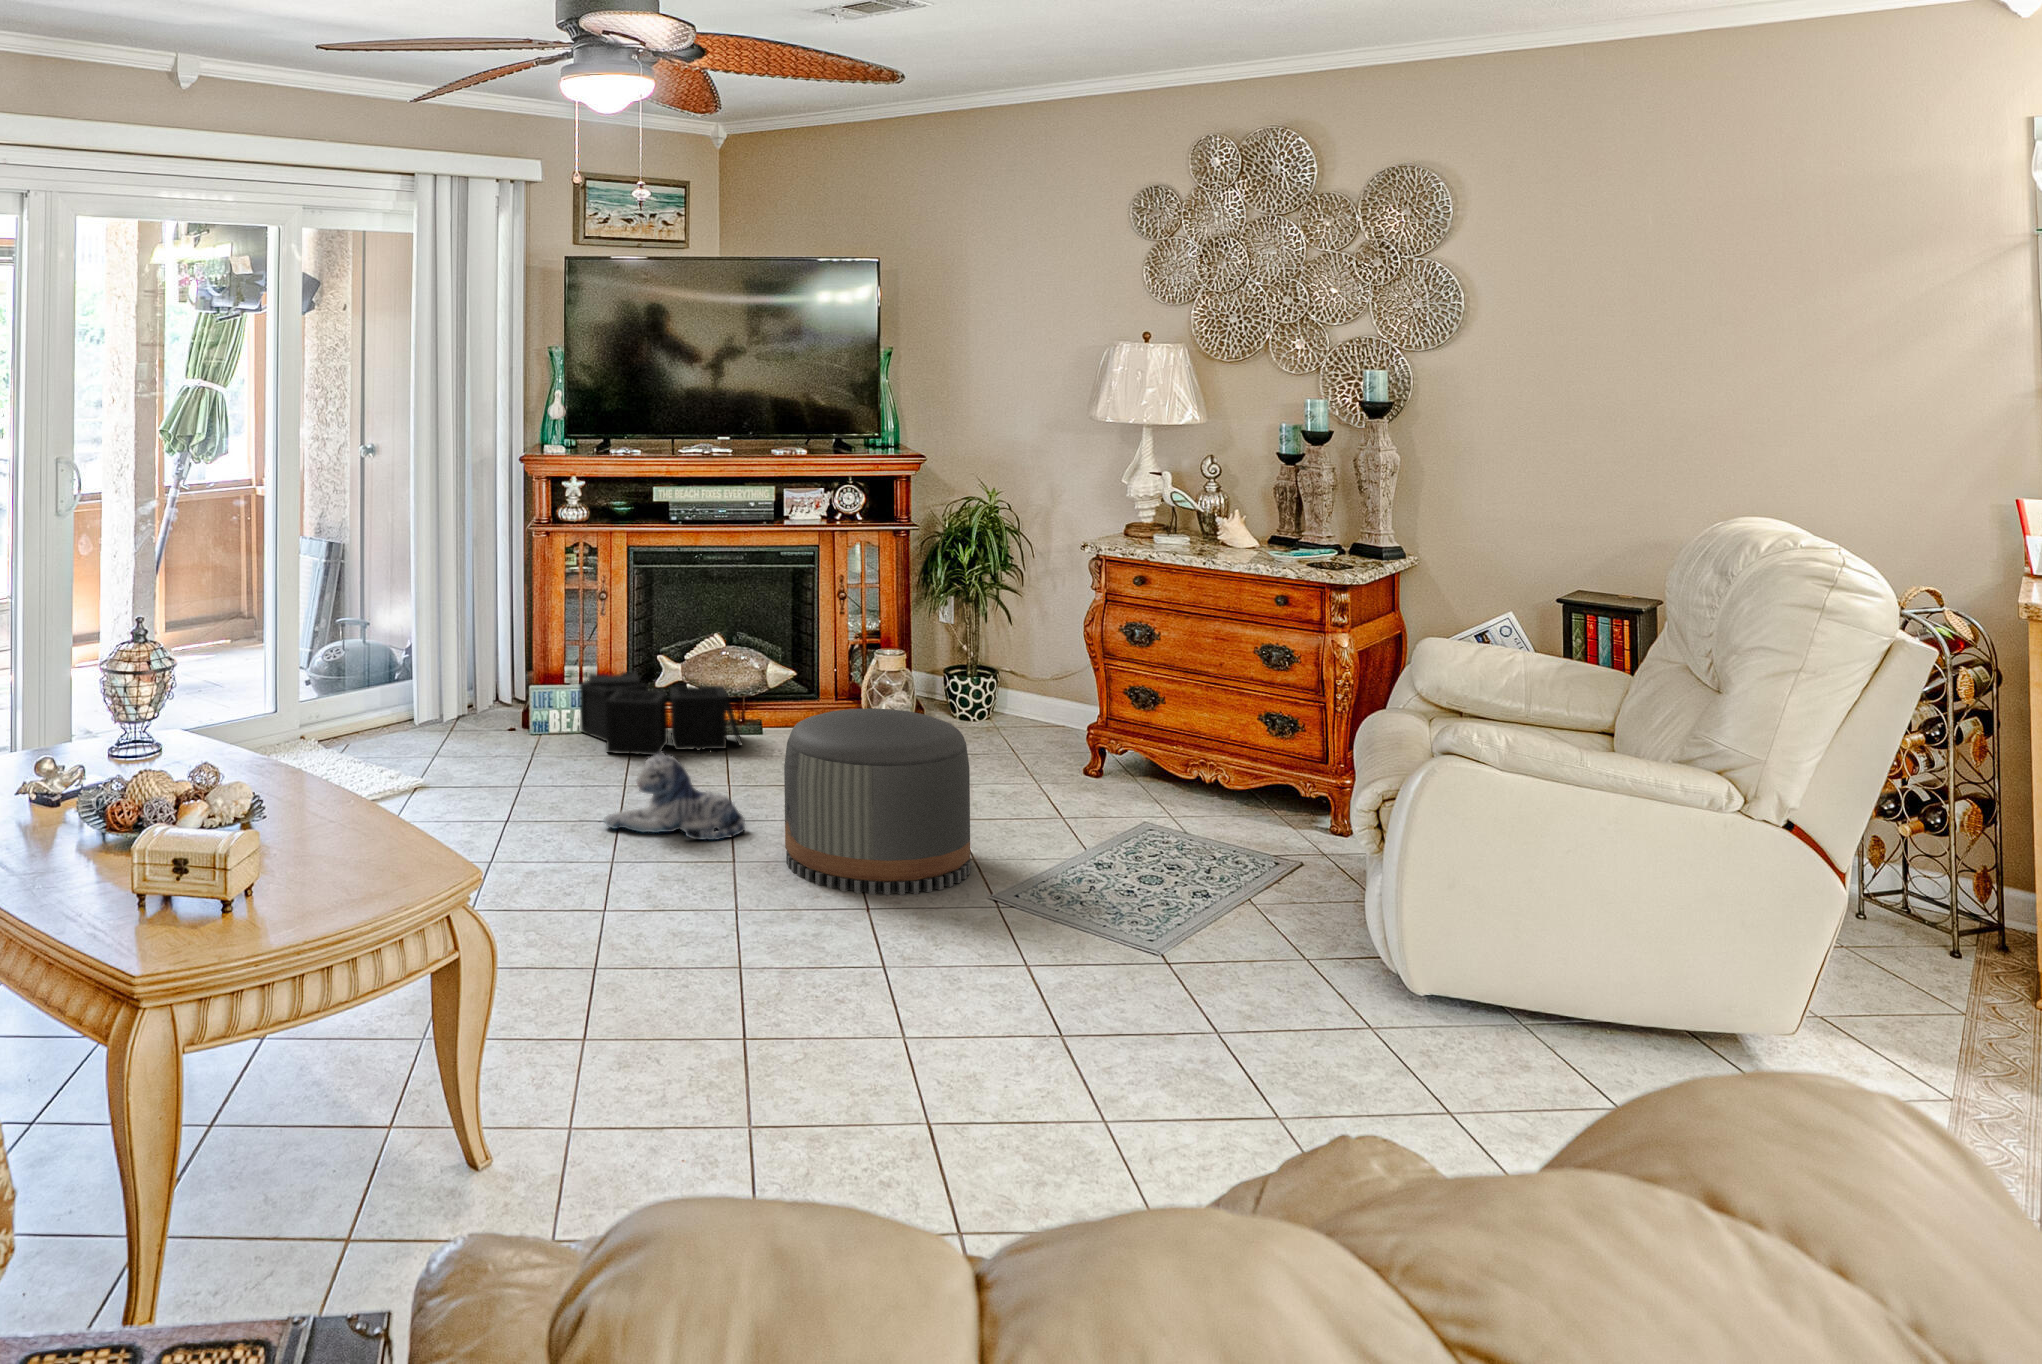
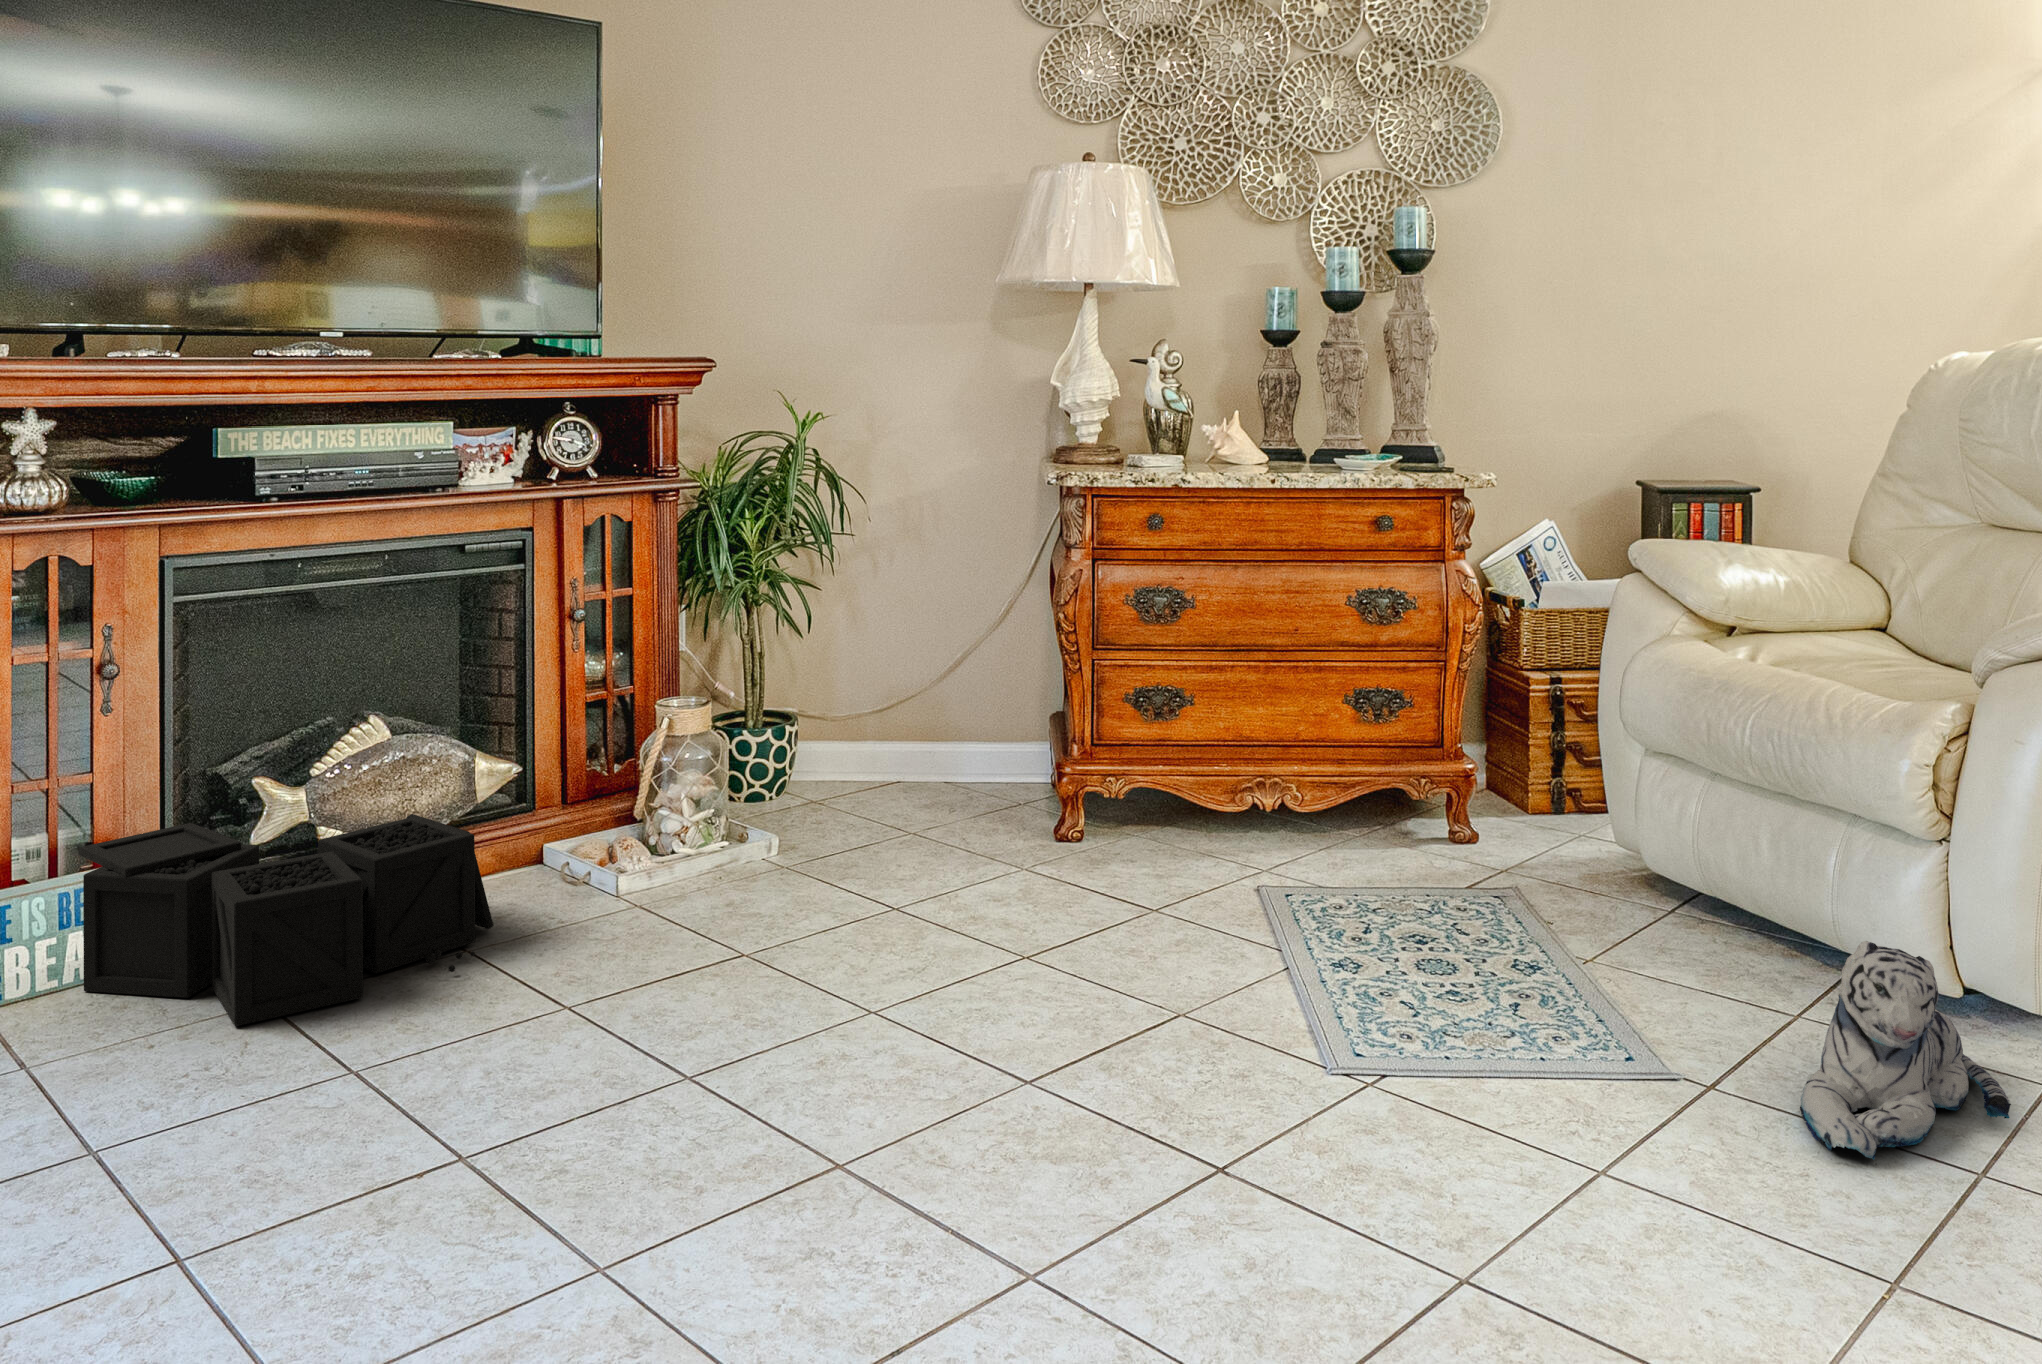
pouf: present [784,708,971,895] -> none [1025,778,1410,1210]
plush toy: present [603,752,745,840] -> present [1800,941,2011,1159]

